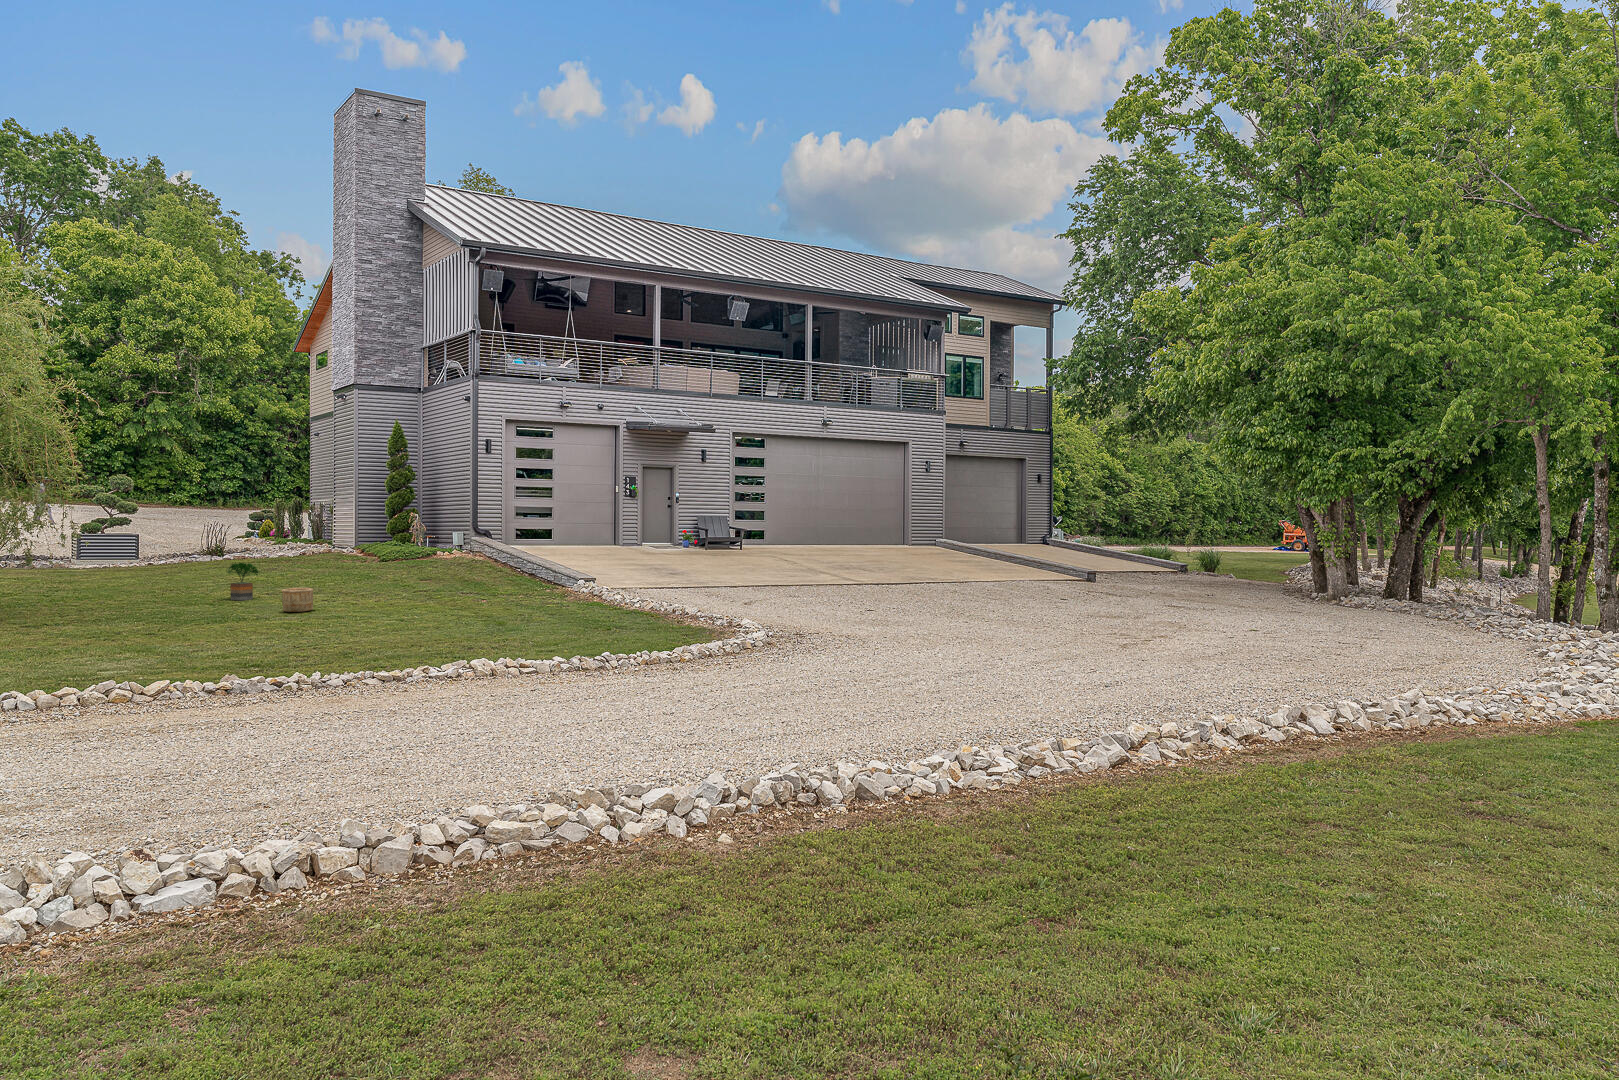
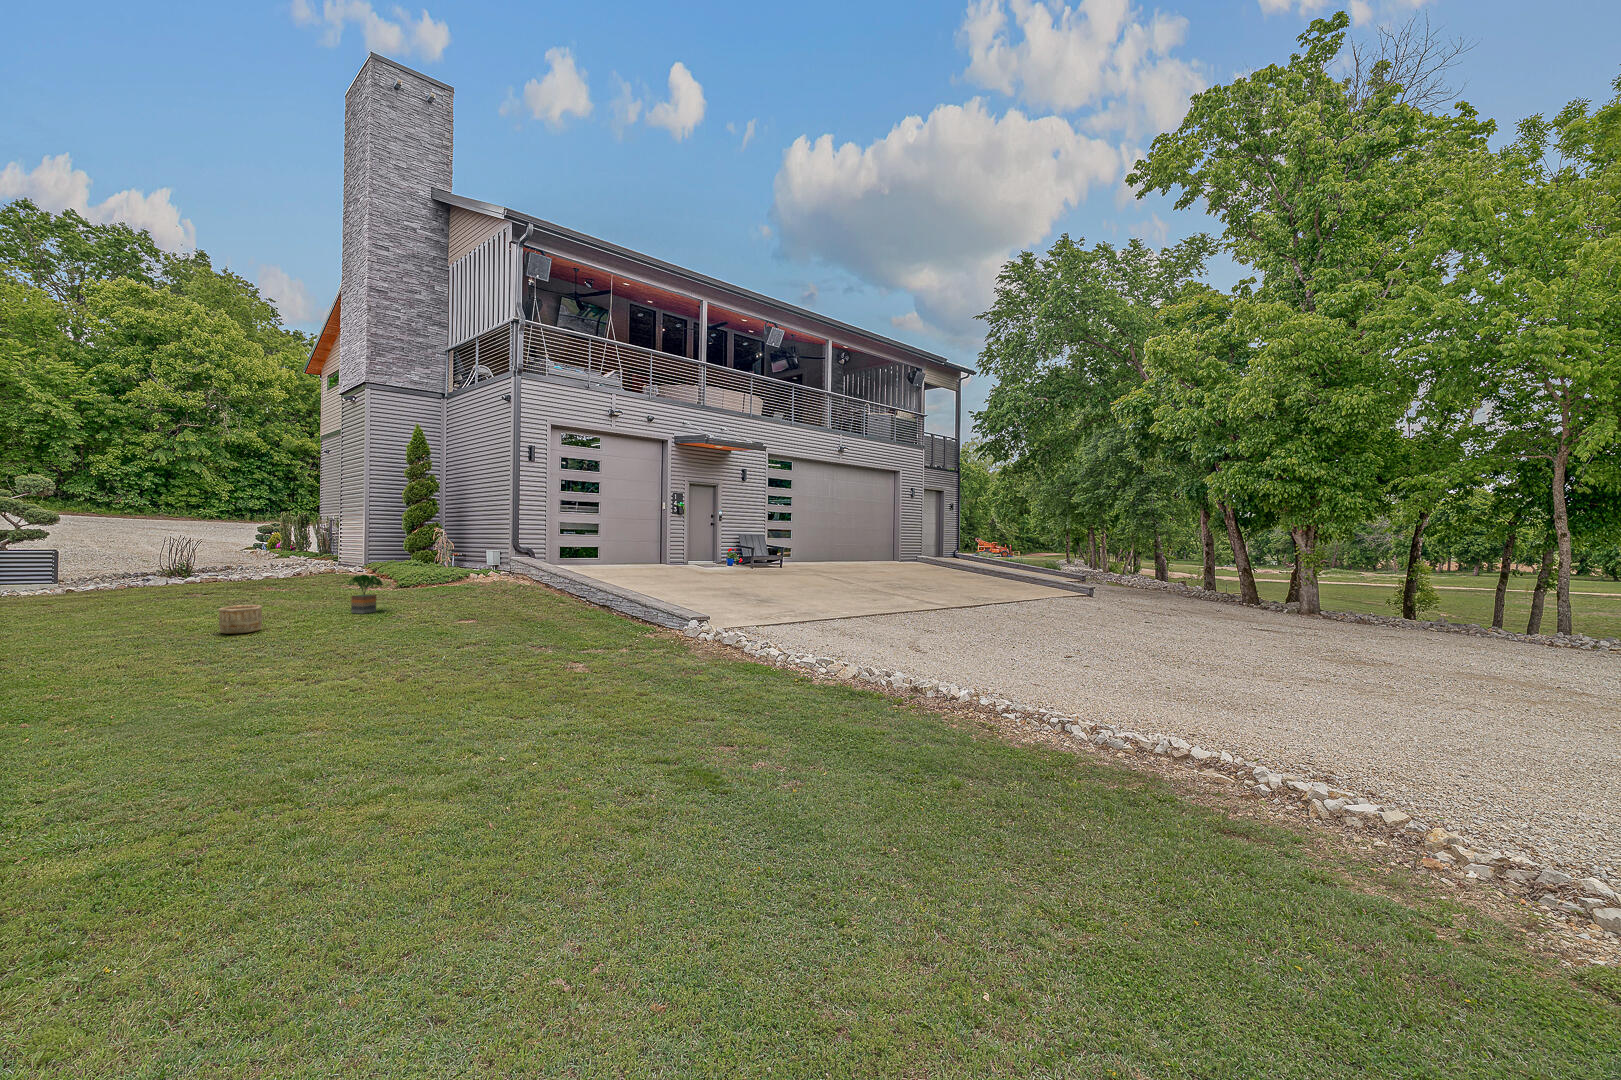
potted tree: present [228,563,259,600] -> present [348,575,383,614]

